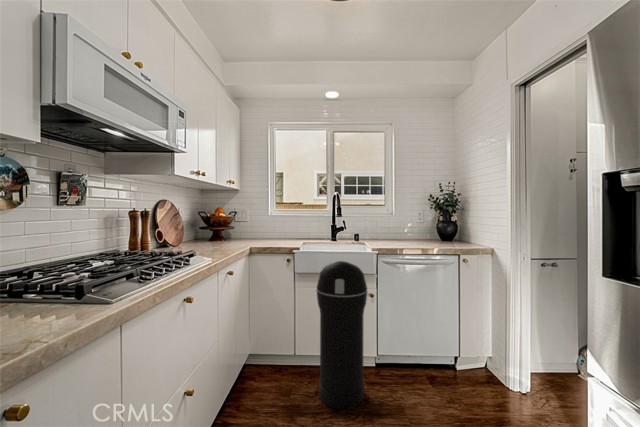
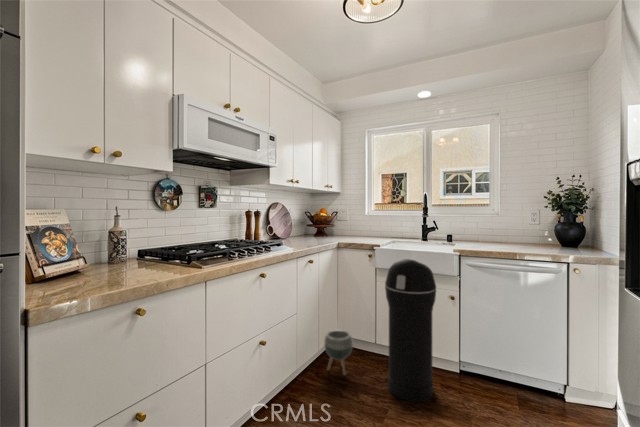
planter: none [244,347,278,399] -> present [324,330,353,375]

